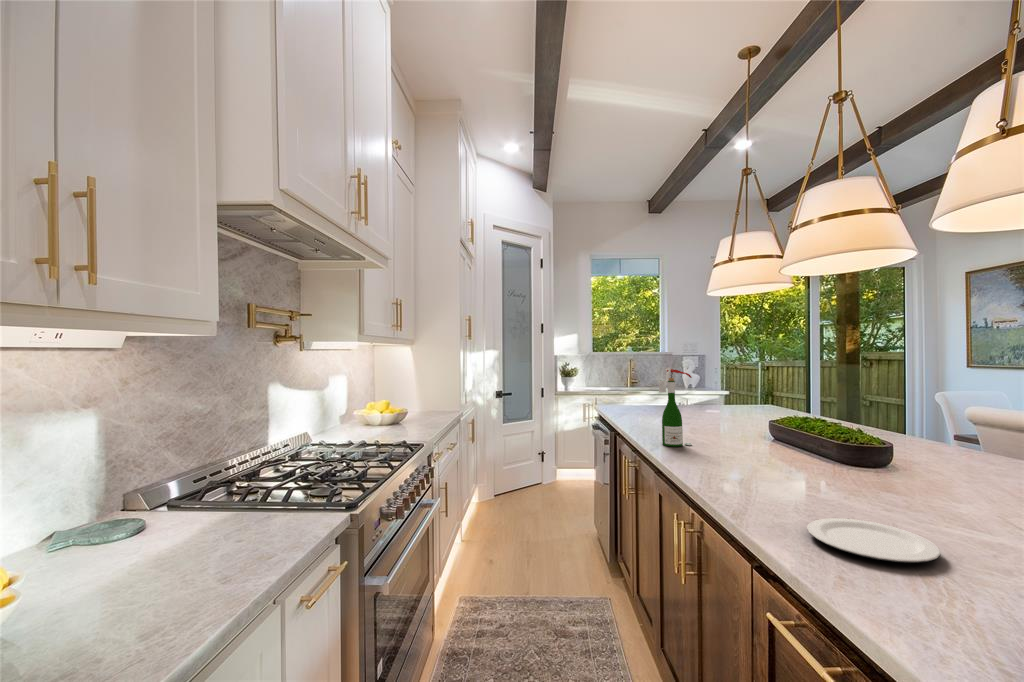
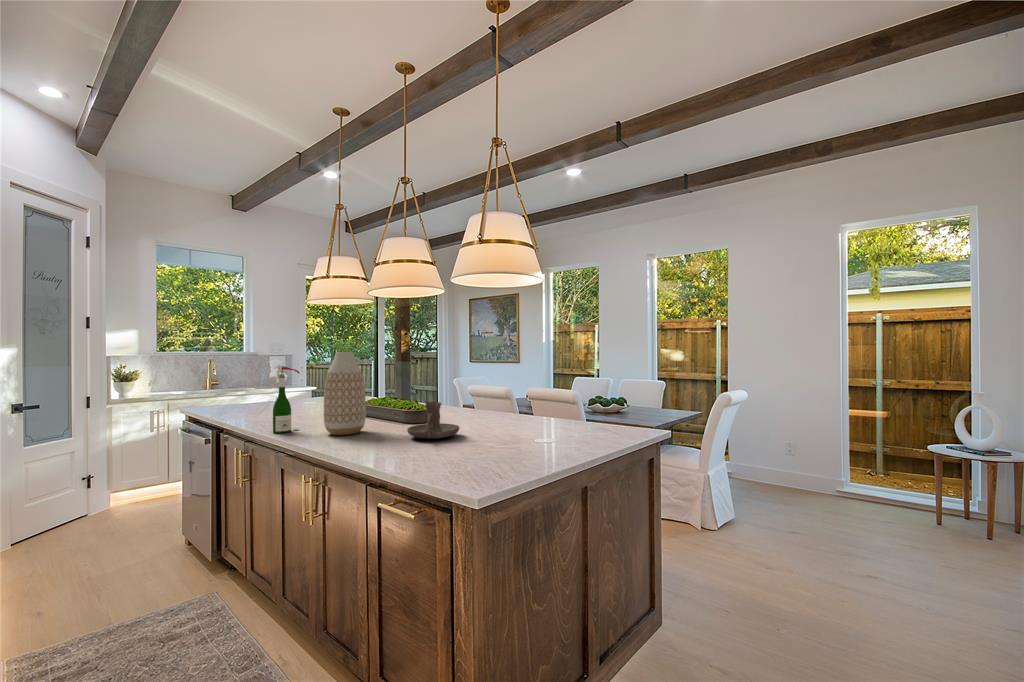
vase: none [718,353,777,464] -> present [324,352,366,435]
candle holder: none [845,437,958,502] -> present [407,402,459,439]
plate: present [807,518,941,563] -> none [391,450,452,466]

